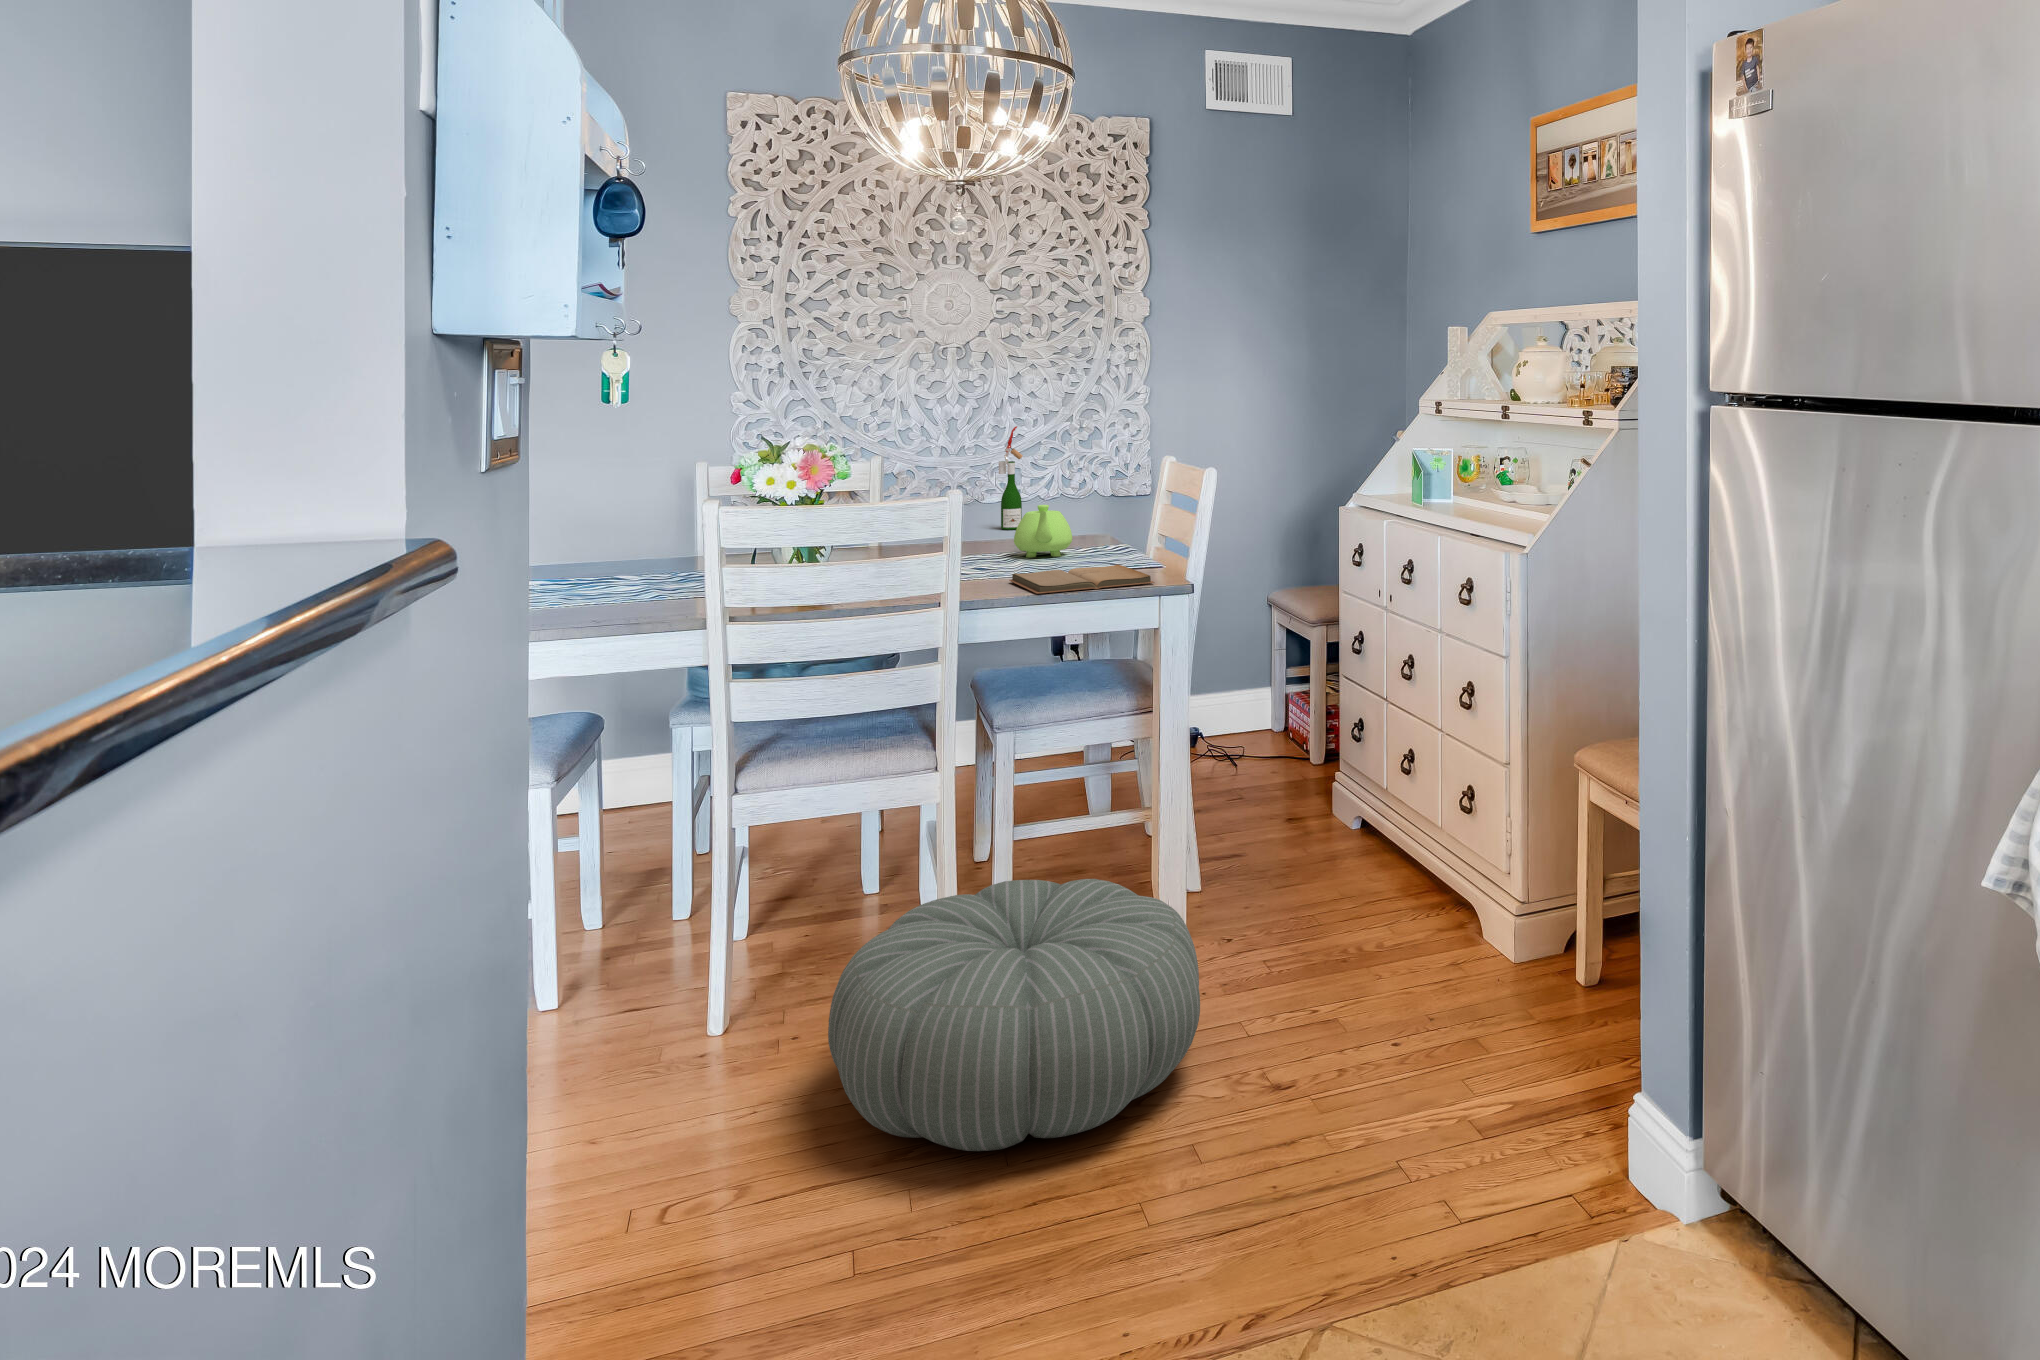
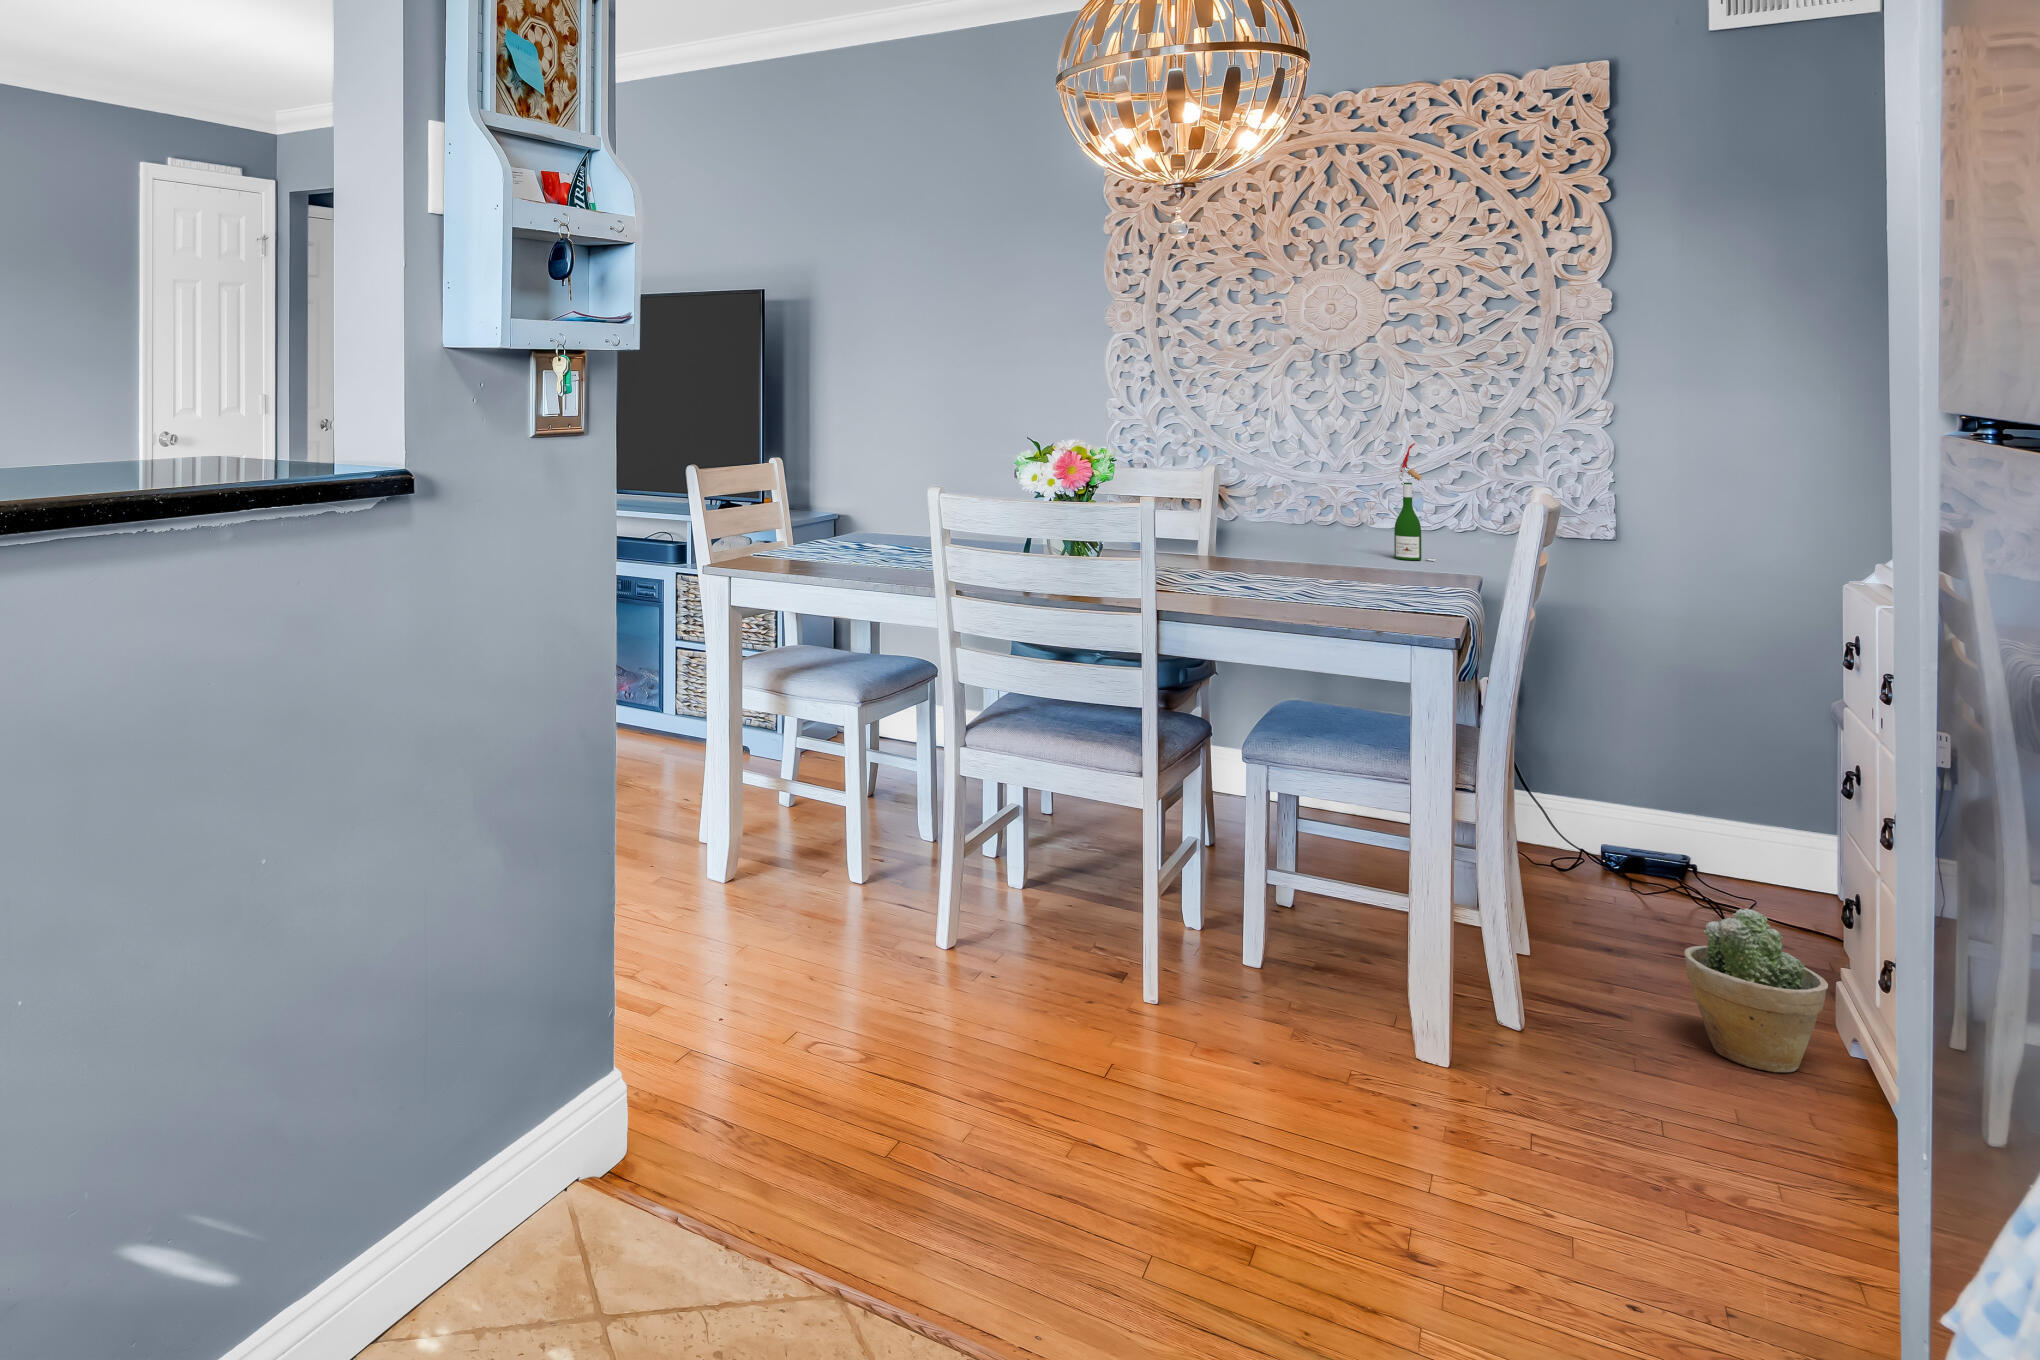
teapot: present [1014,505,1072,558] -> none [1332,530,1406,590]
book: present [1009,565,1154,594] -> none [1256,594,1415,629]
potted plant: none [1276,747,1352,858] -> present [1684,909,1828,1072]
pouf: present [828,879,1200,1151] -> none [957,893,1364,1173]

